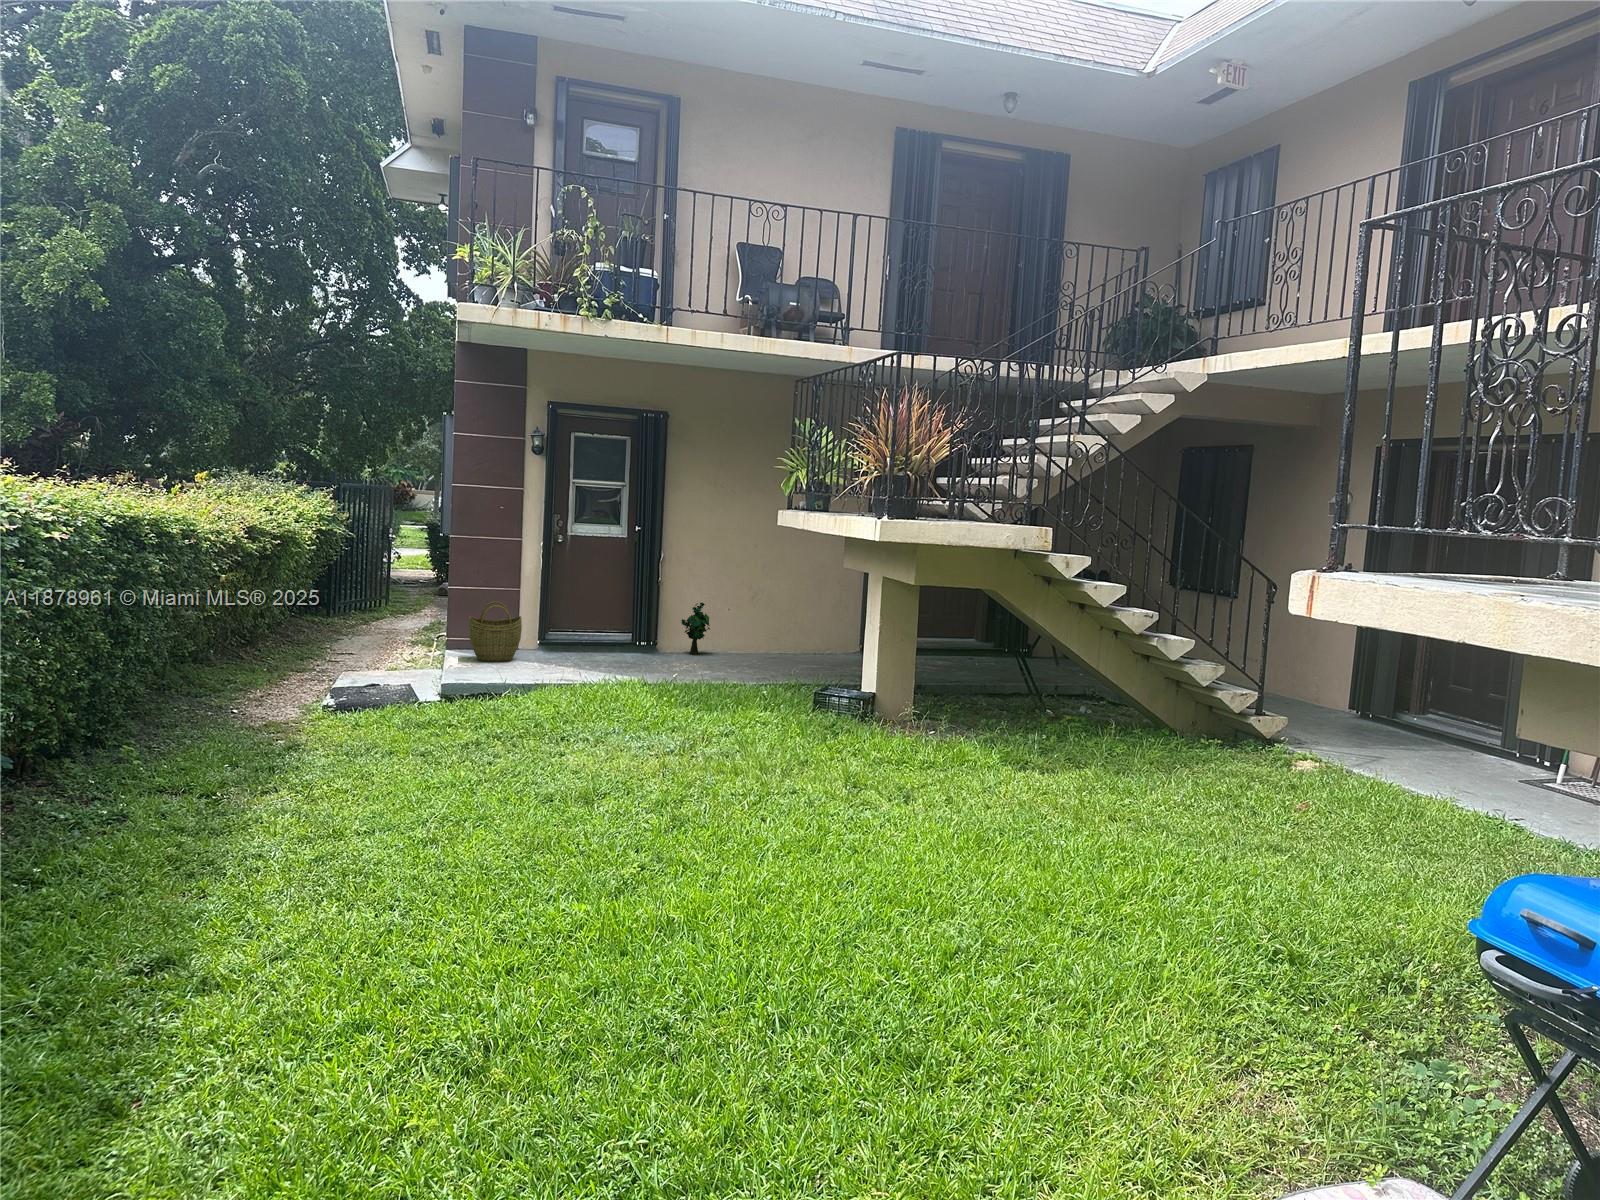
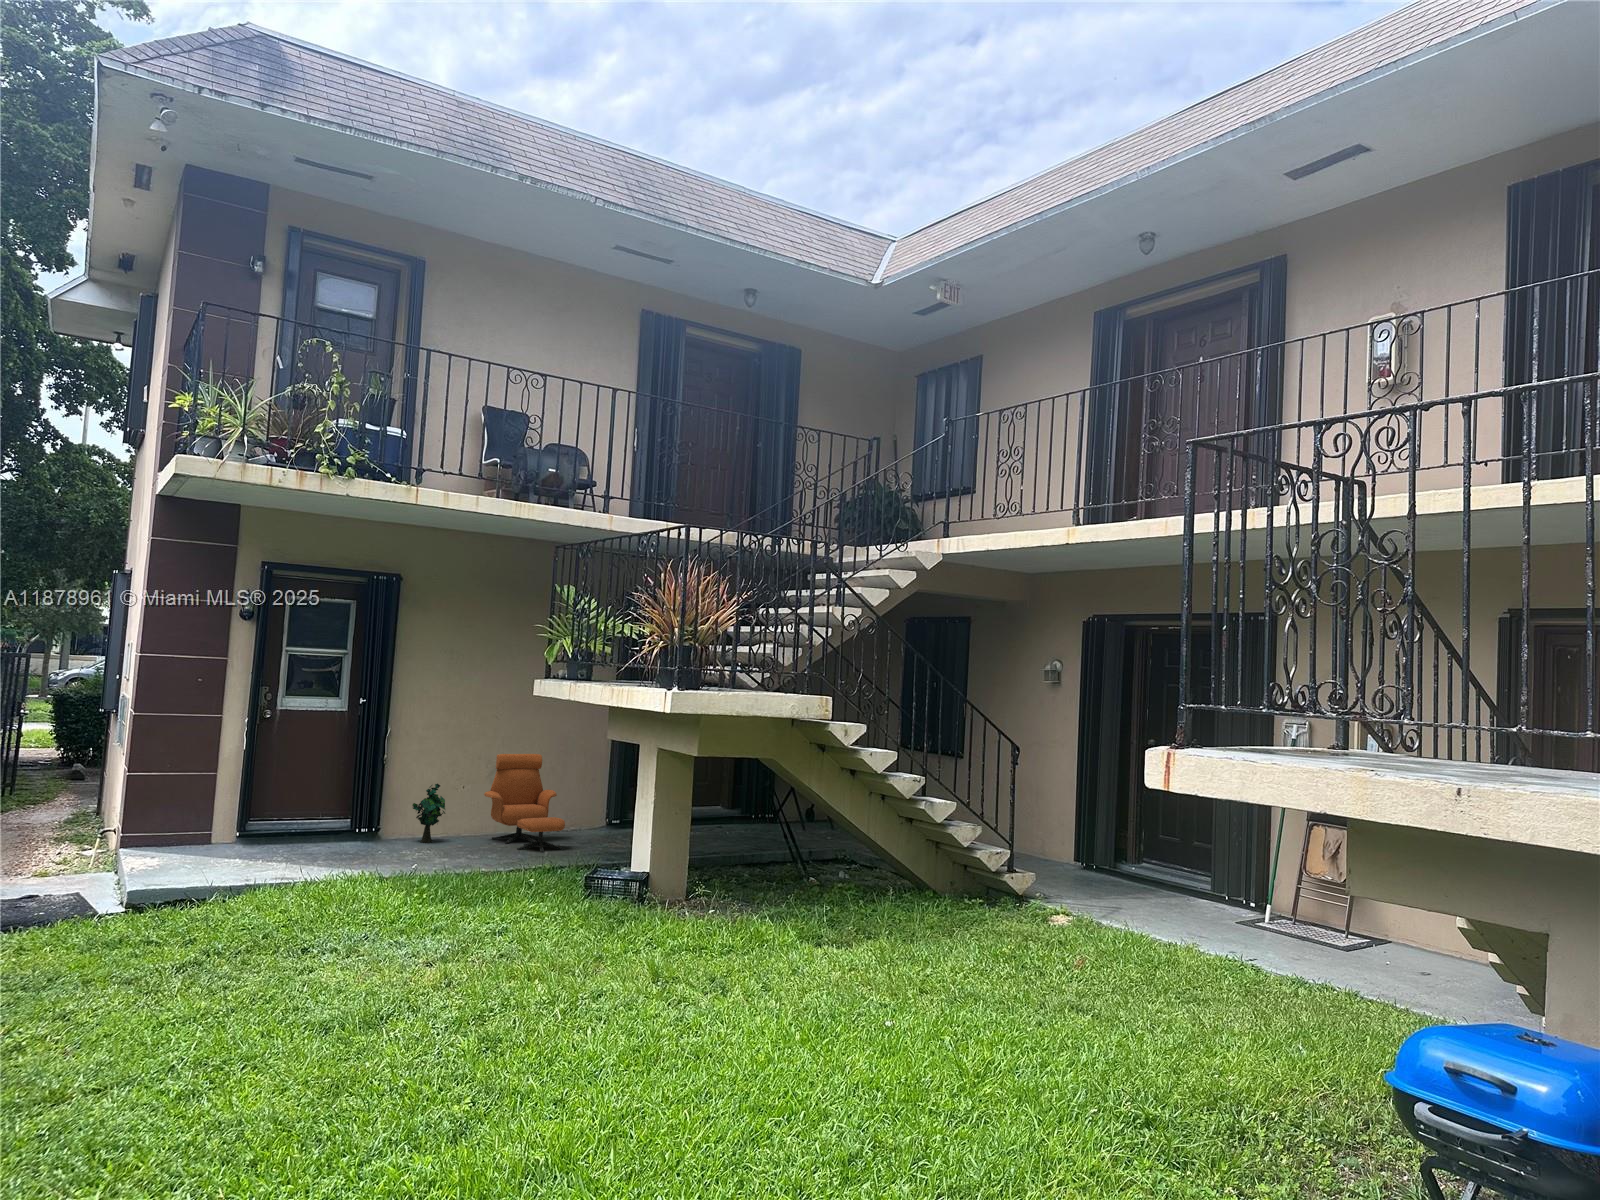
lounge chair: none [743,577,814,668] -> present [484,754,565,853]
woven basket: present [469,601,522,662] -> none [154,788,222,860]

